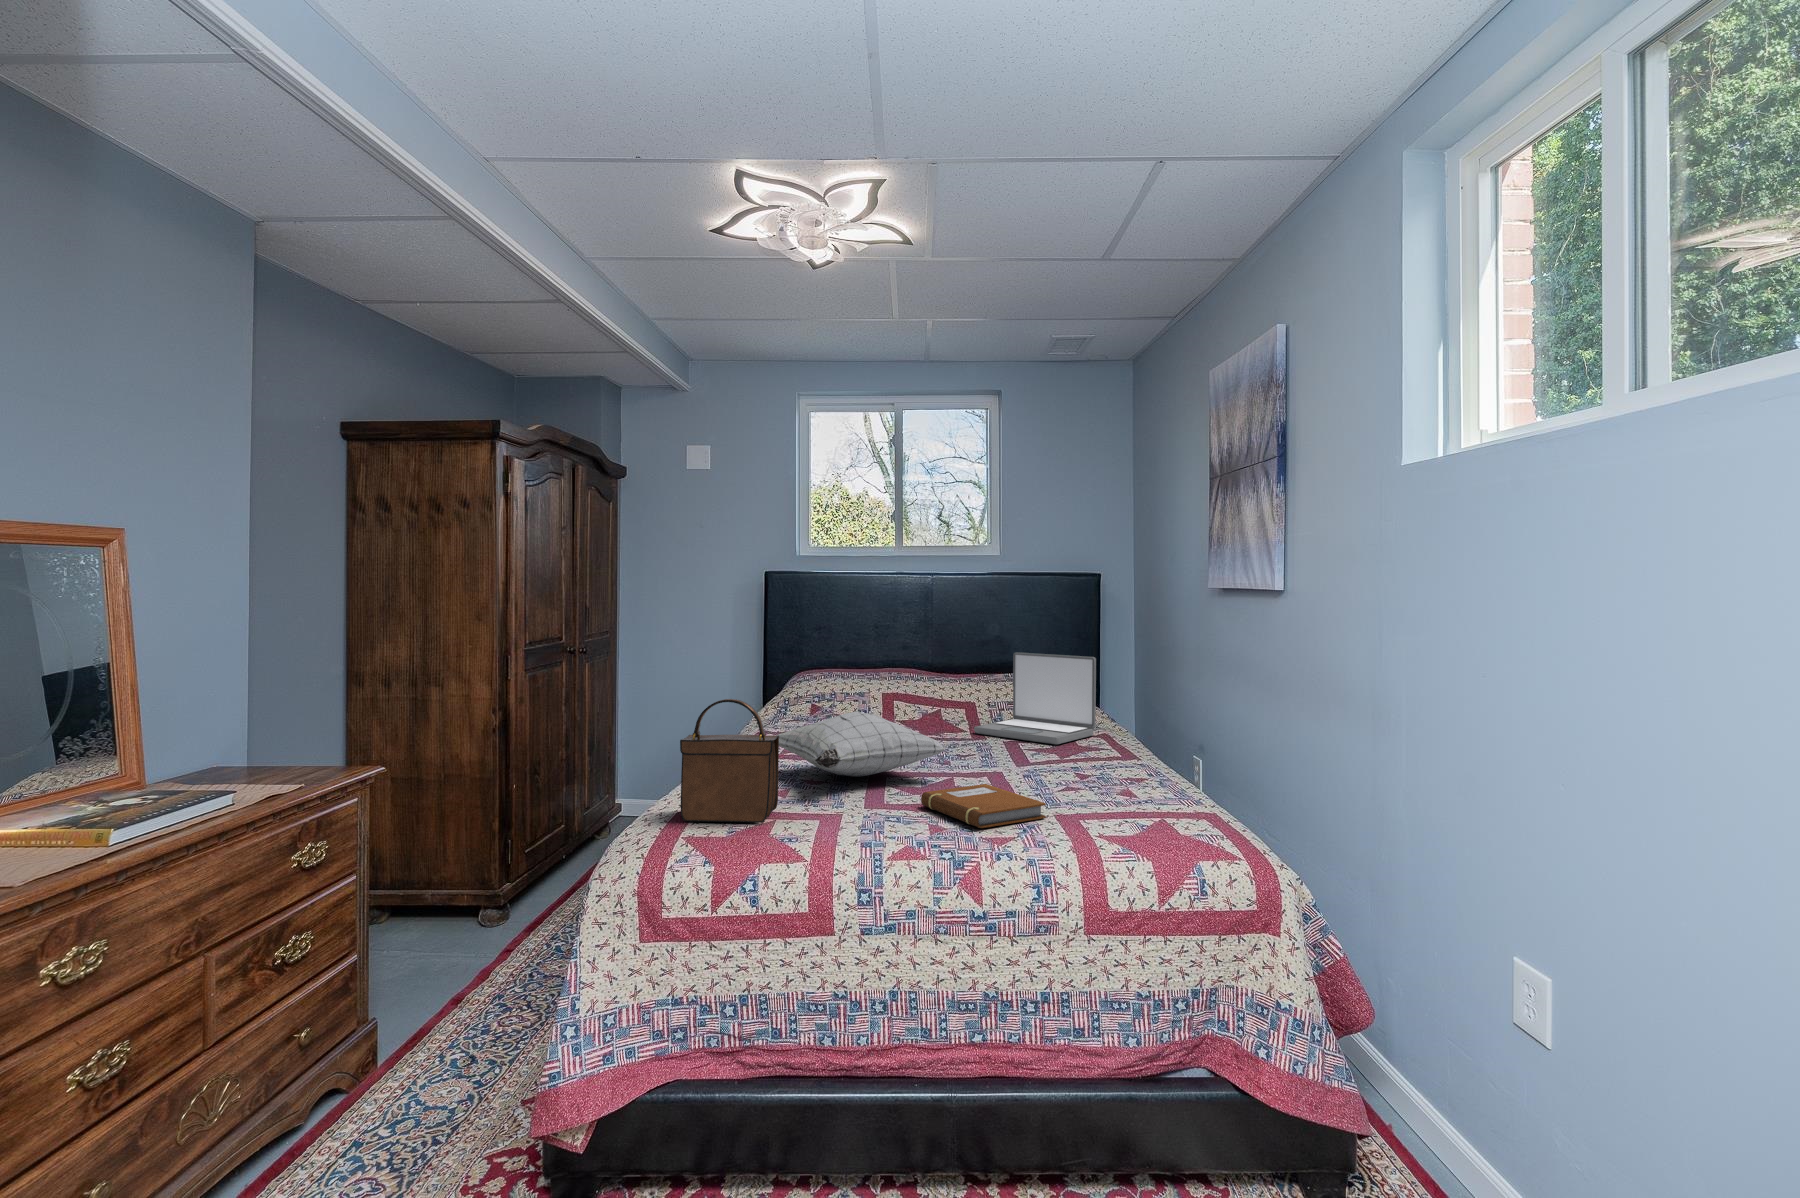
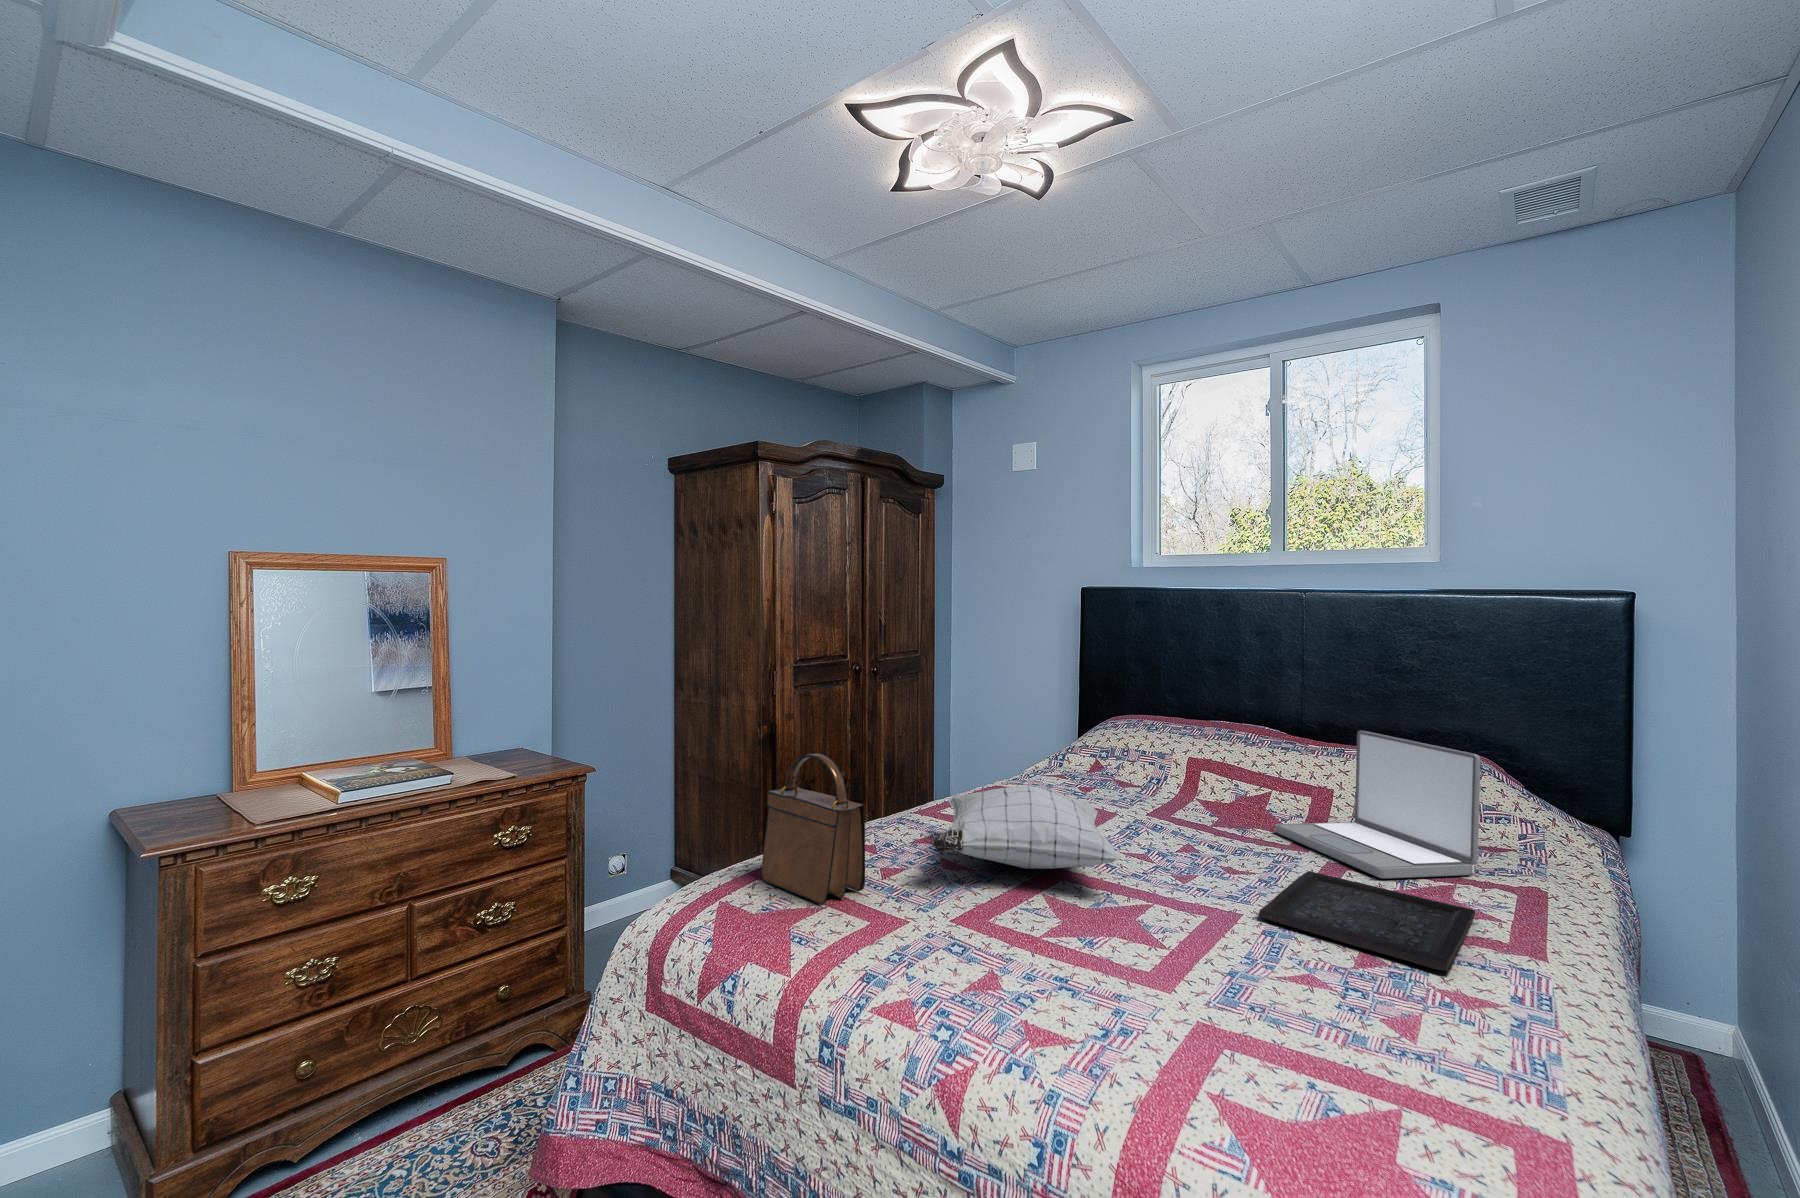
tray: none [1022,747,1133,775] -> present [1259,871,1475,971]
notebook: present [921,784,1046,828] -> none [1026,917,1172,1016]

